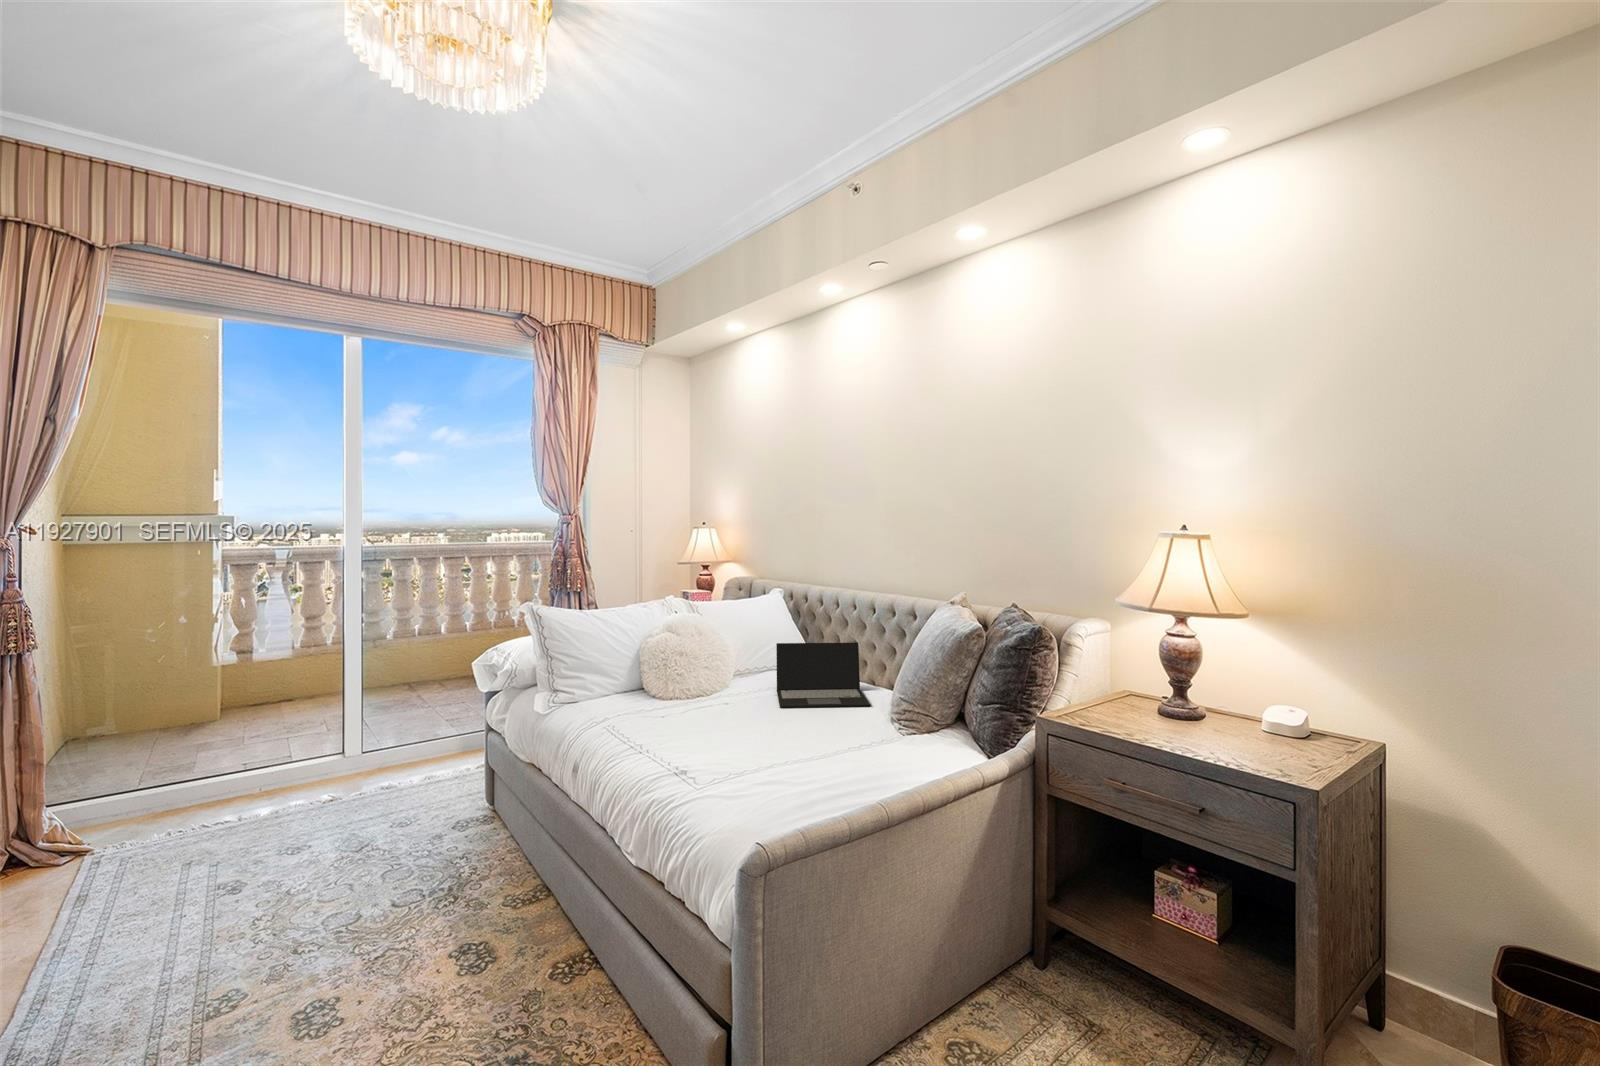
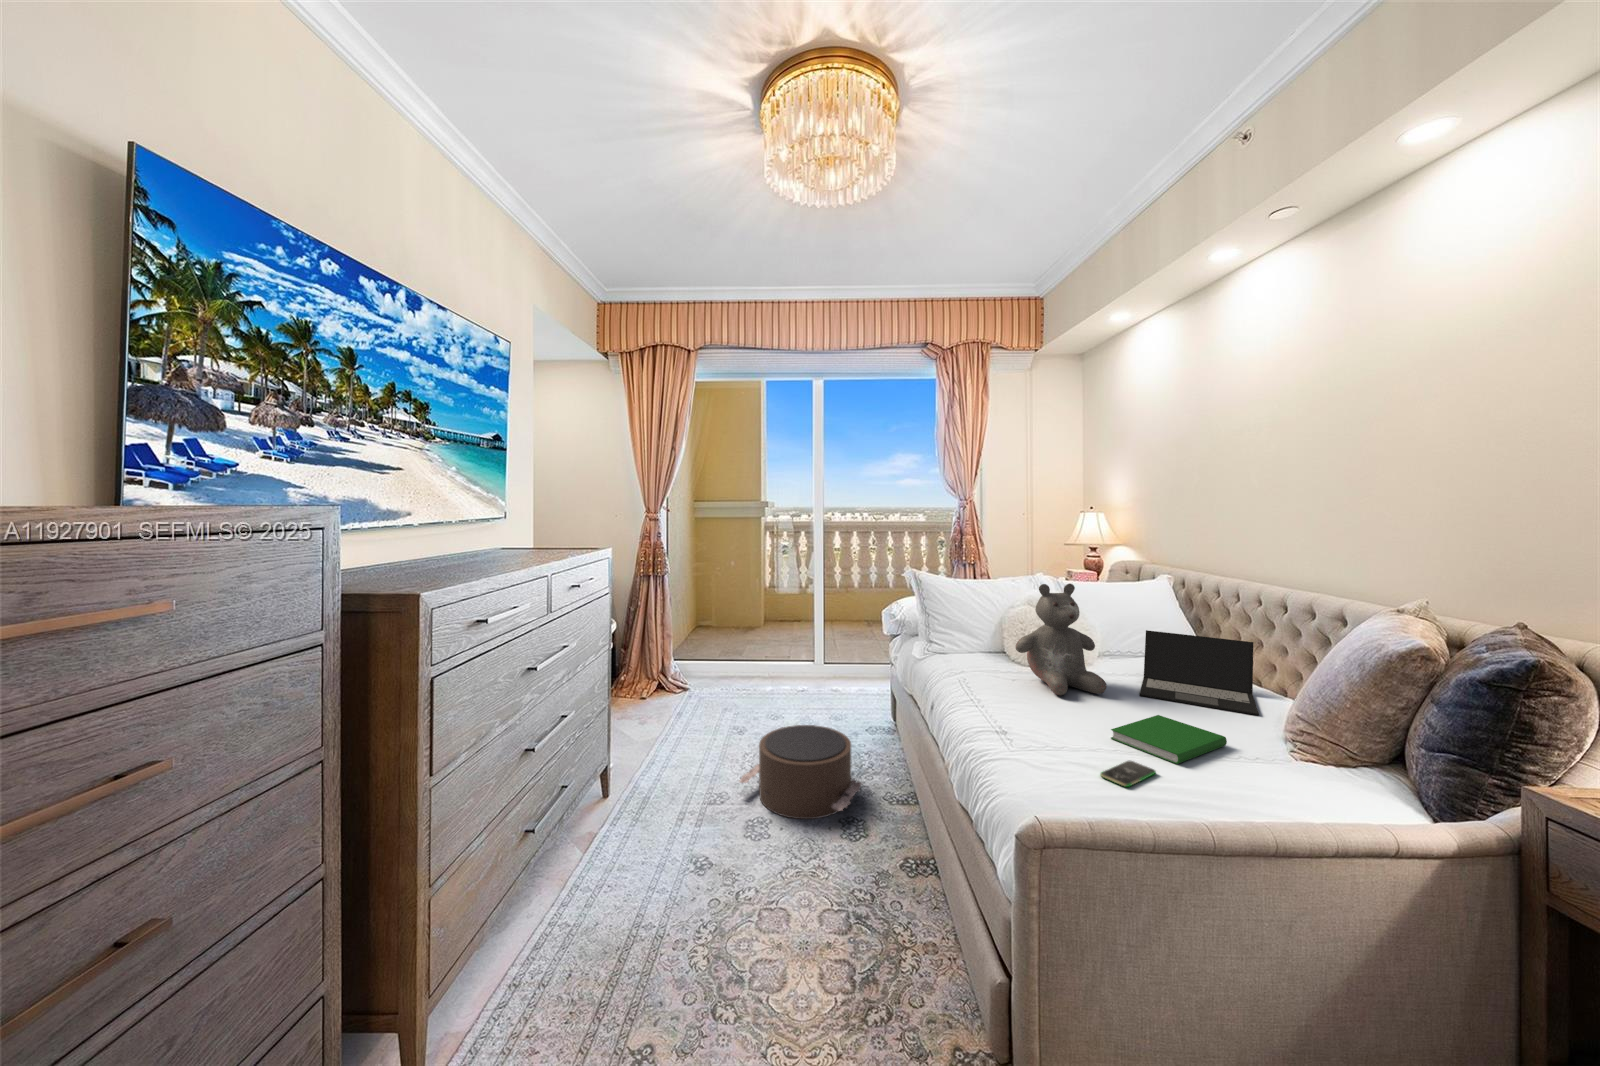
teddy bear: none [664,602,753,722] -> present [1016,584,1106,695]
hardcover book: none [773,722,860,762] -> present [1111,715,1227,764]
smartphone: none [779,768,821,793] -> present [1100,761,1156,787]
pouf: none [261,832,476,982] -> present [739,725,862,819]

